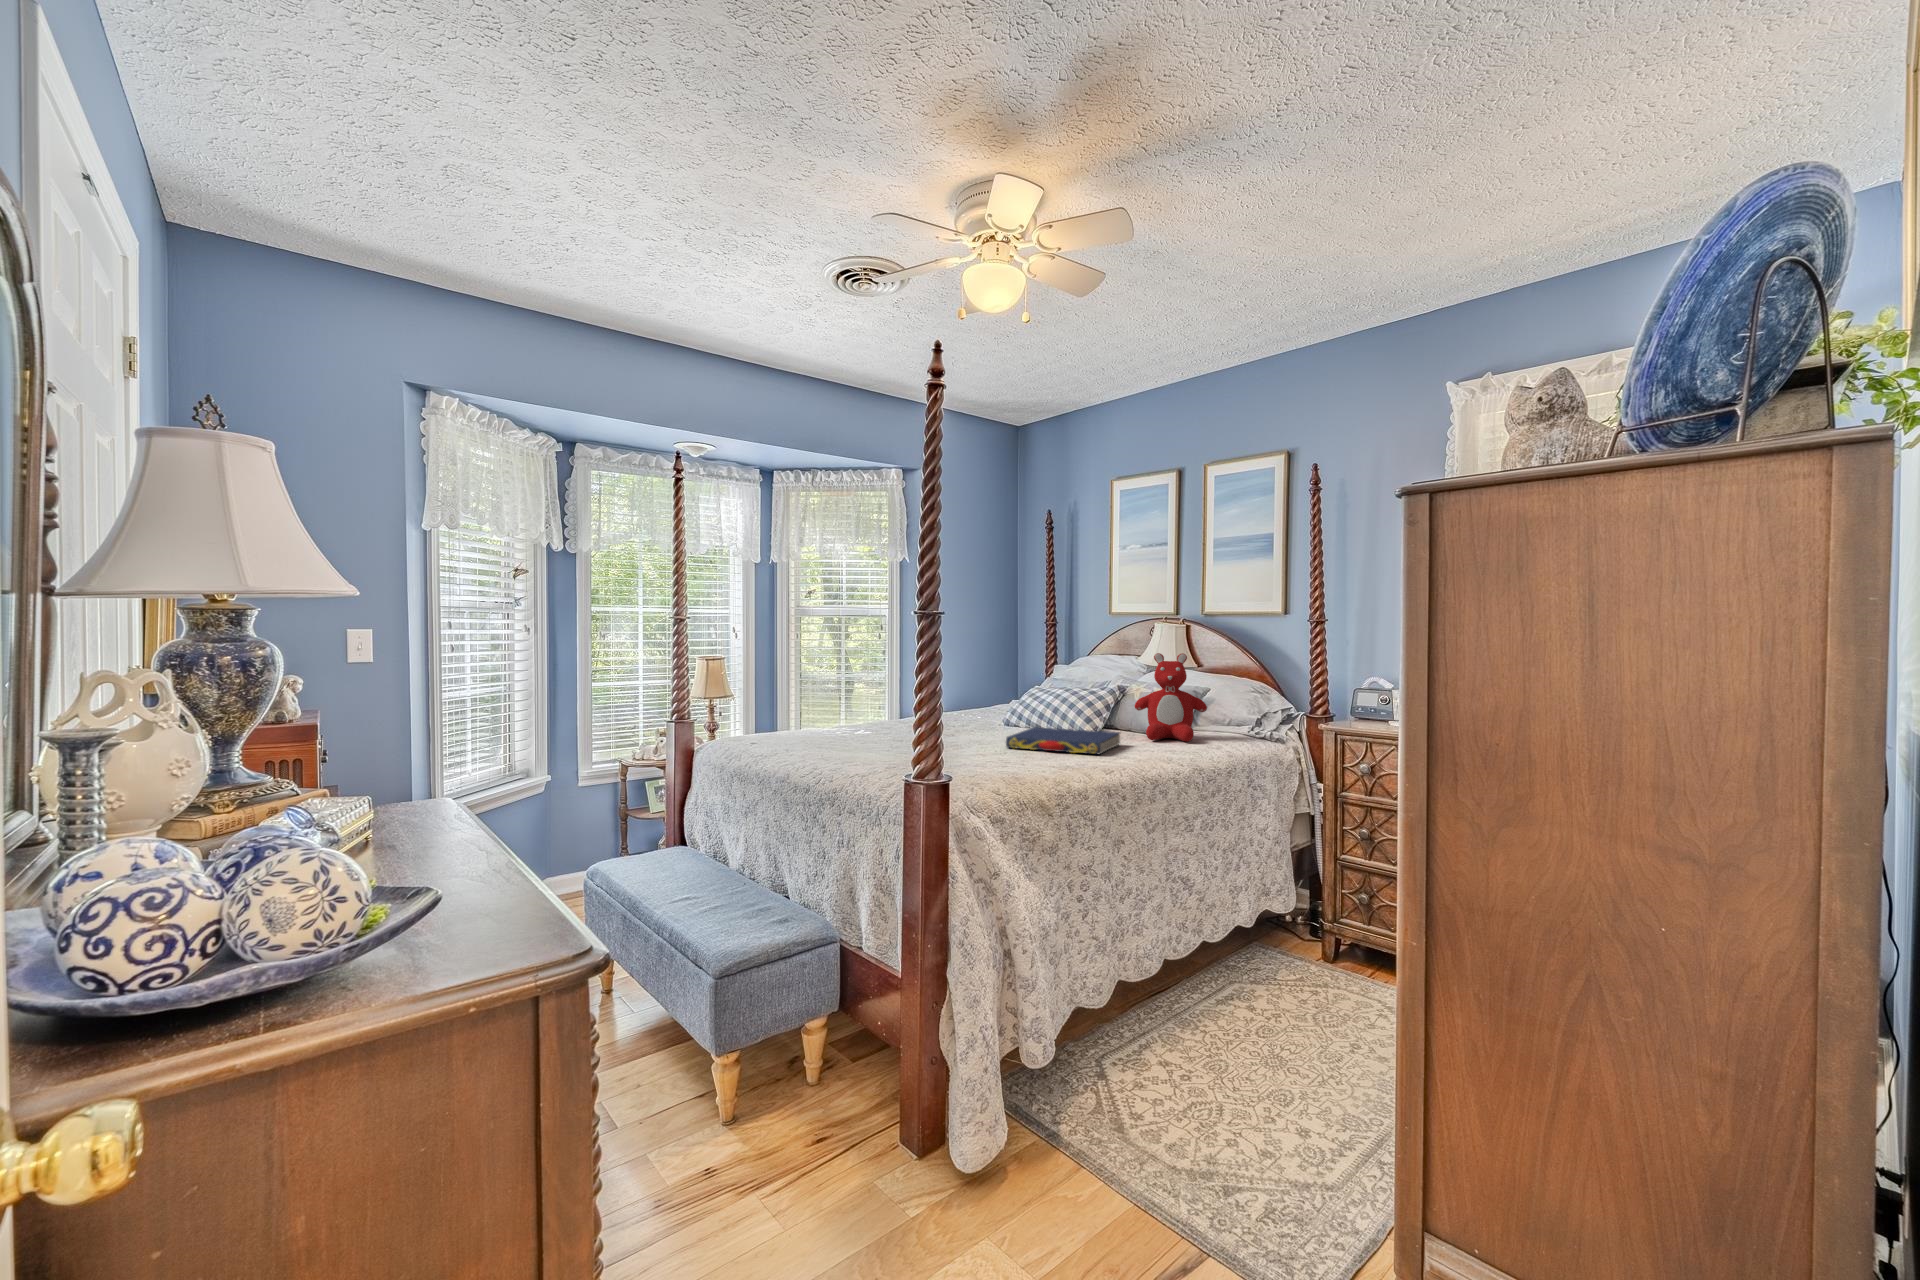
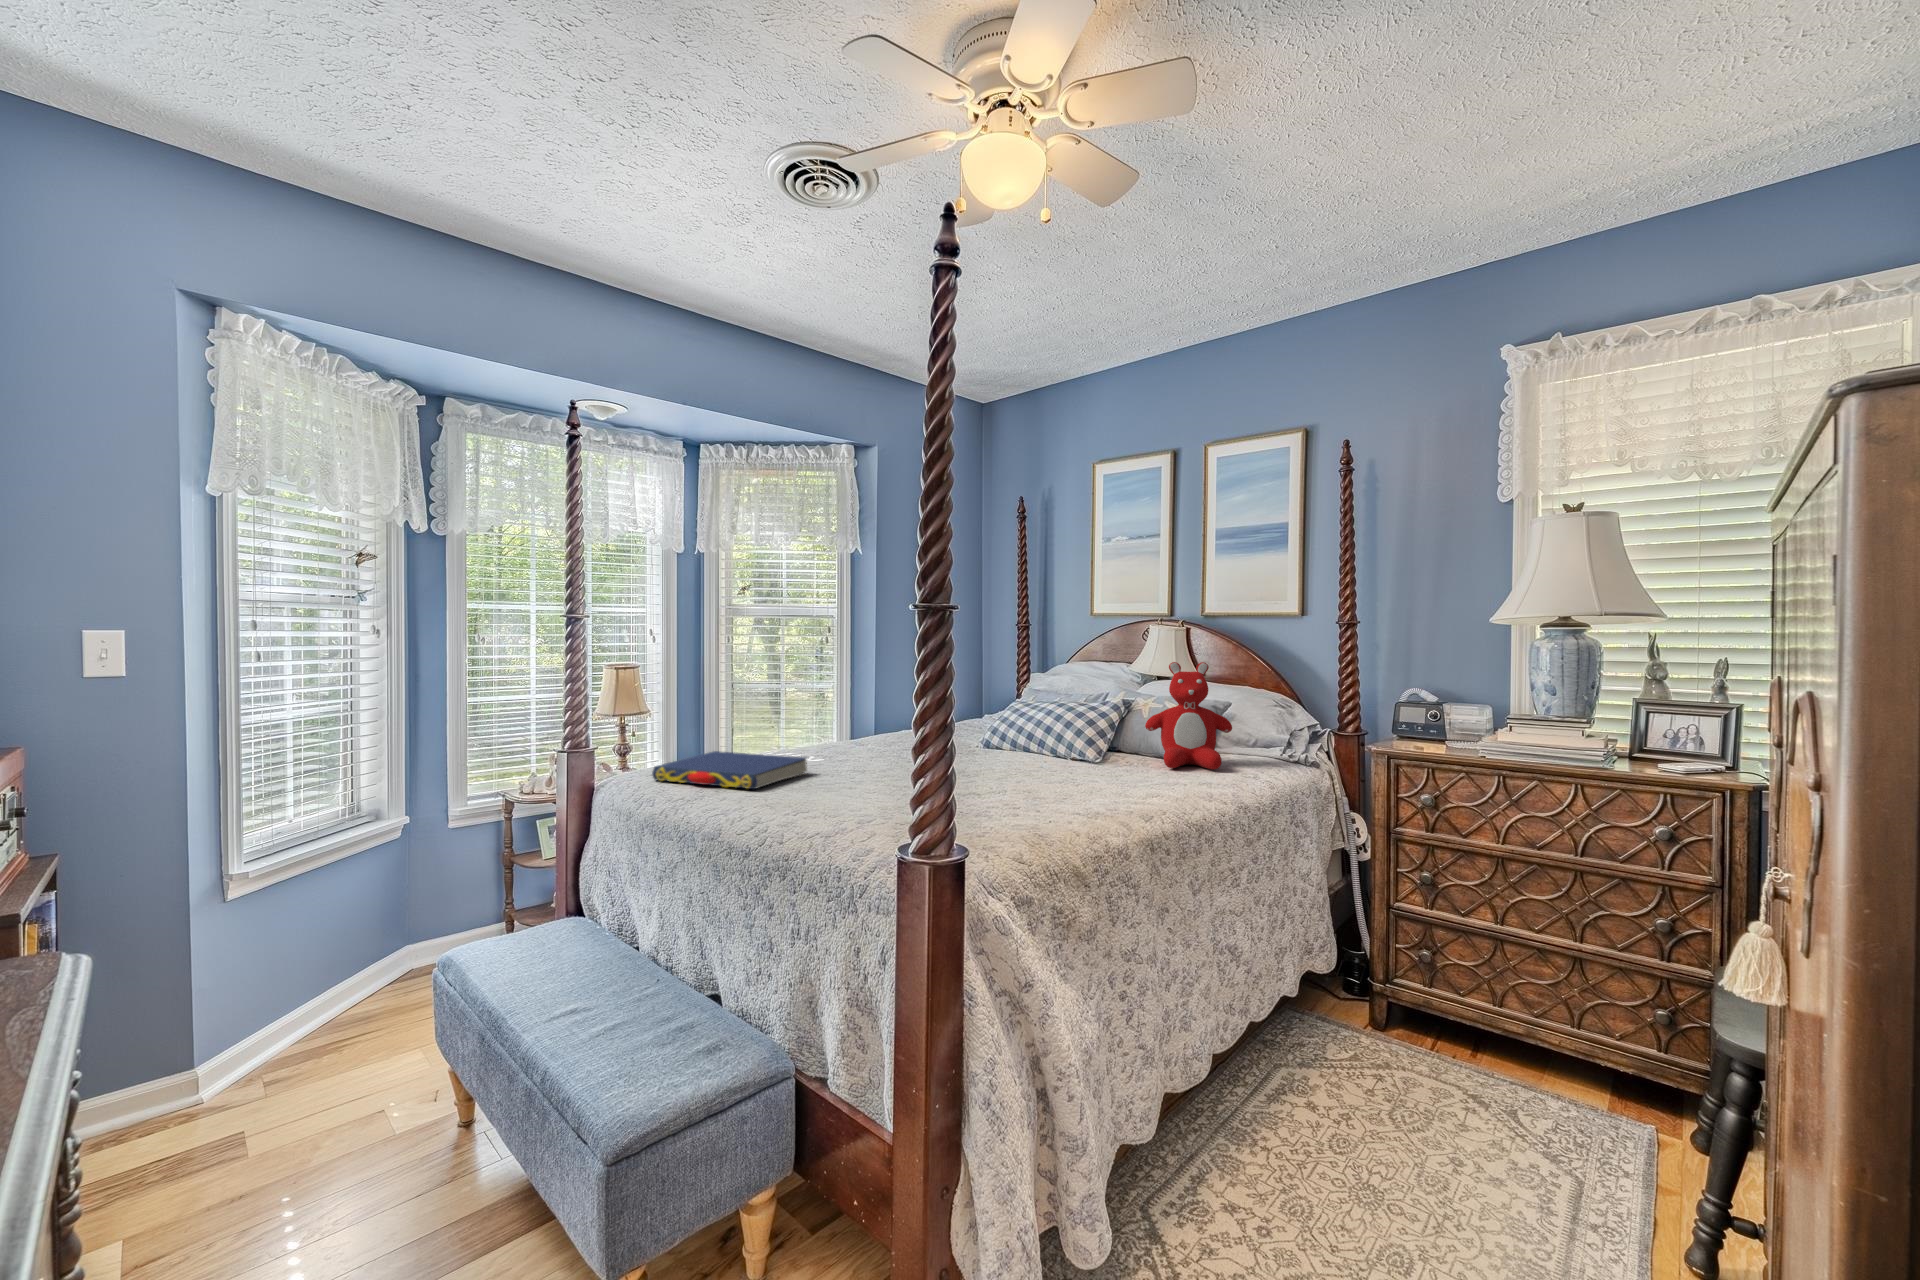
book: present [1006,727,1120,754] -> present [652,751,807,789]

